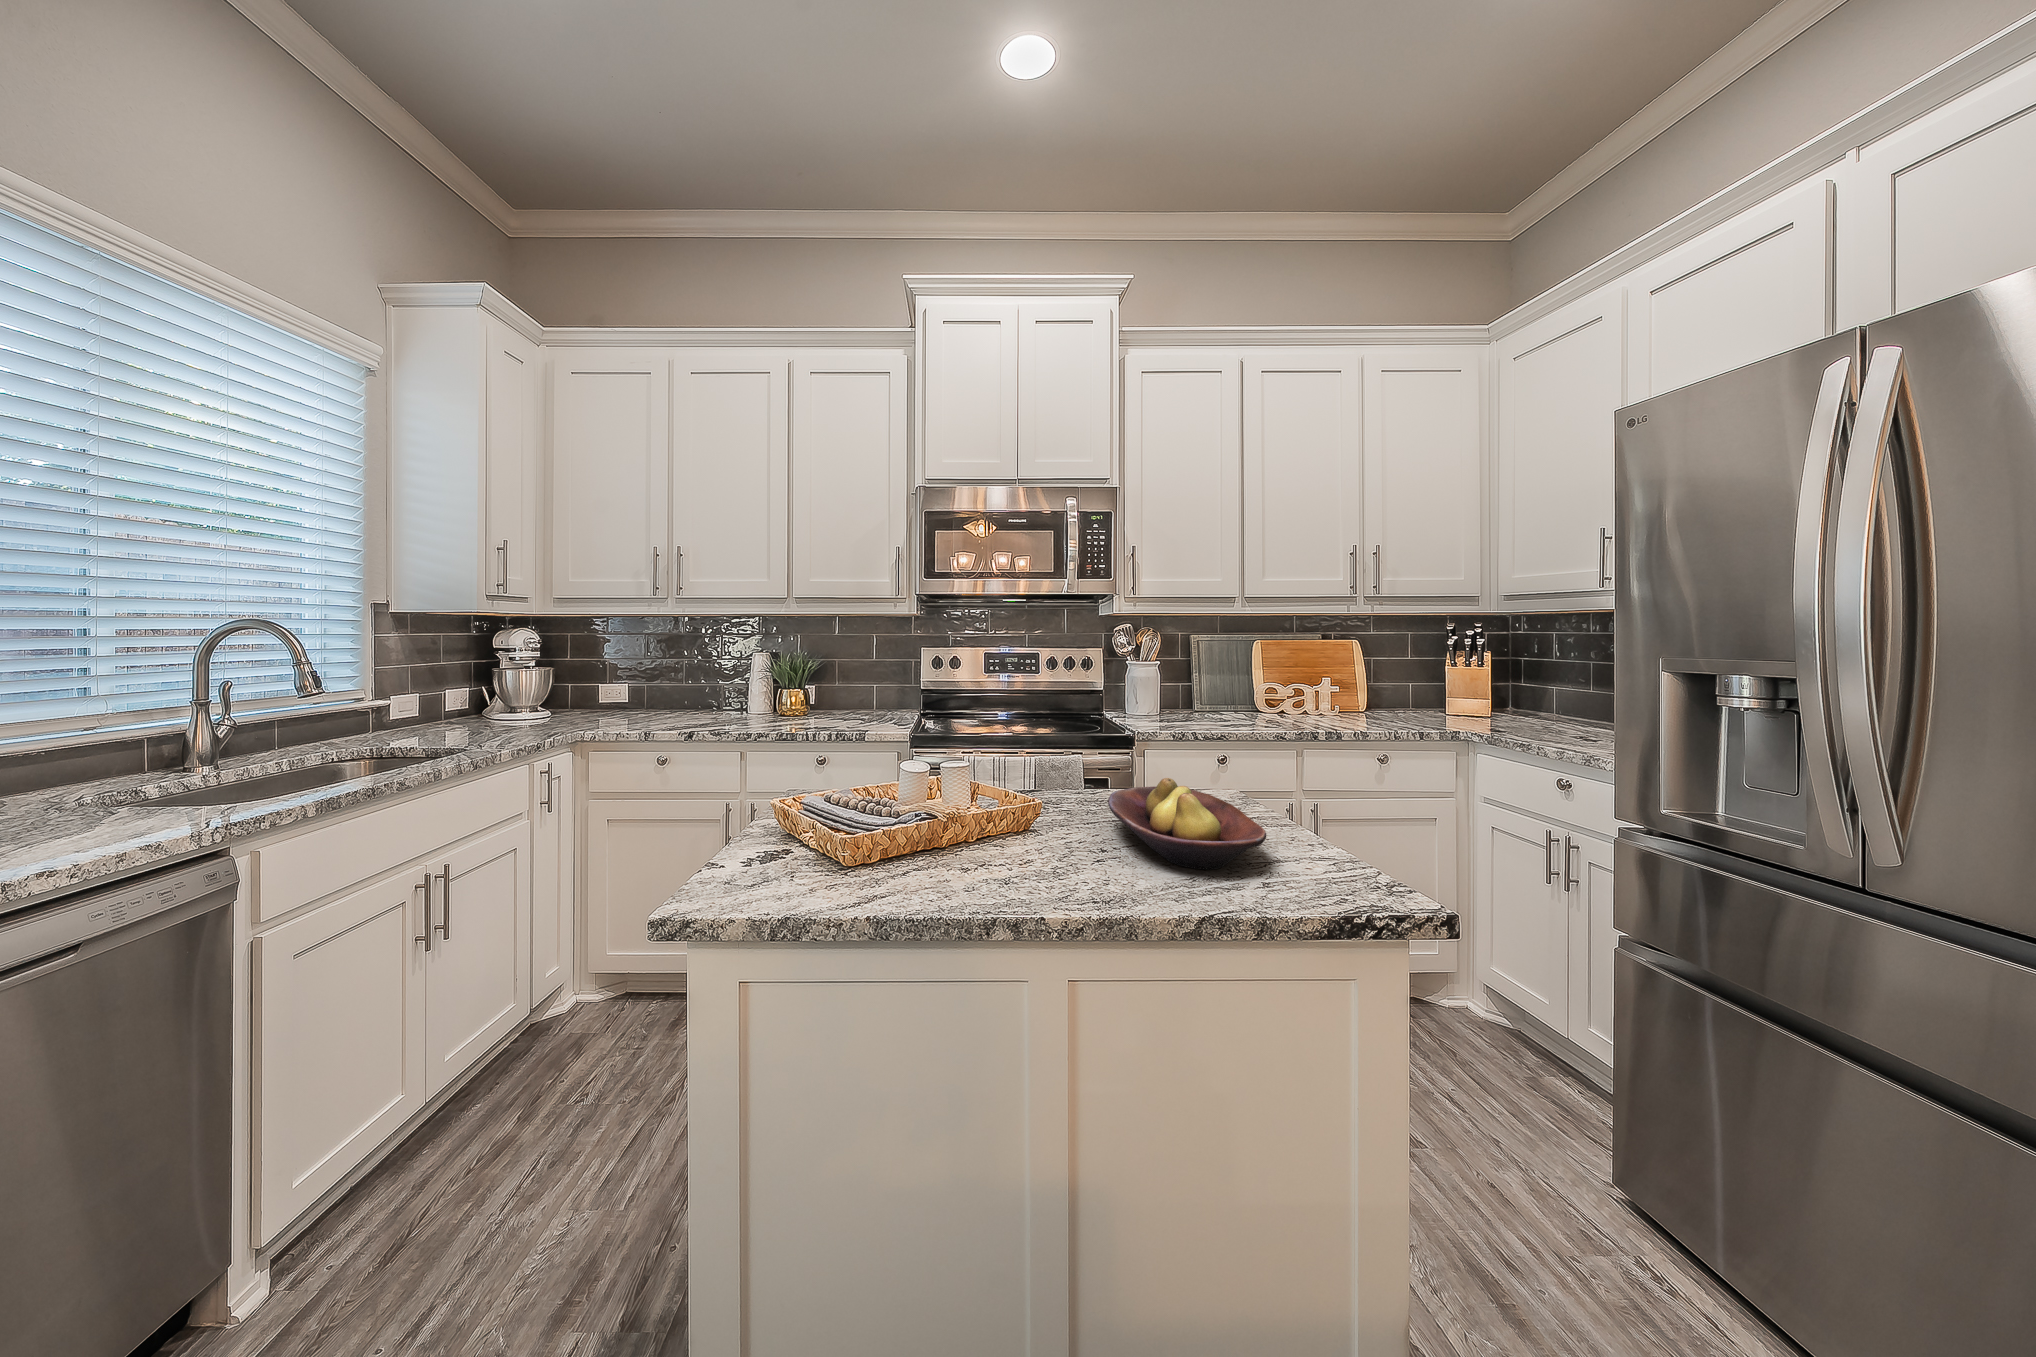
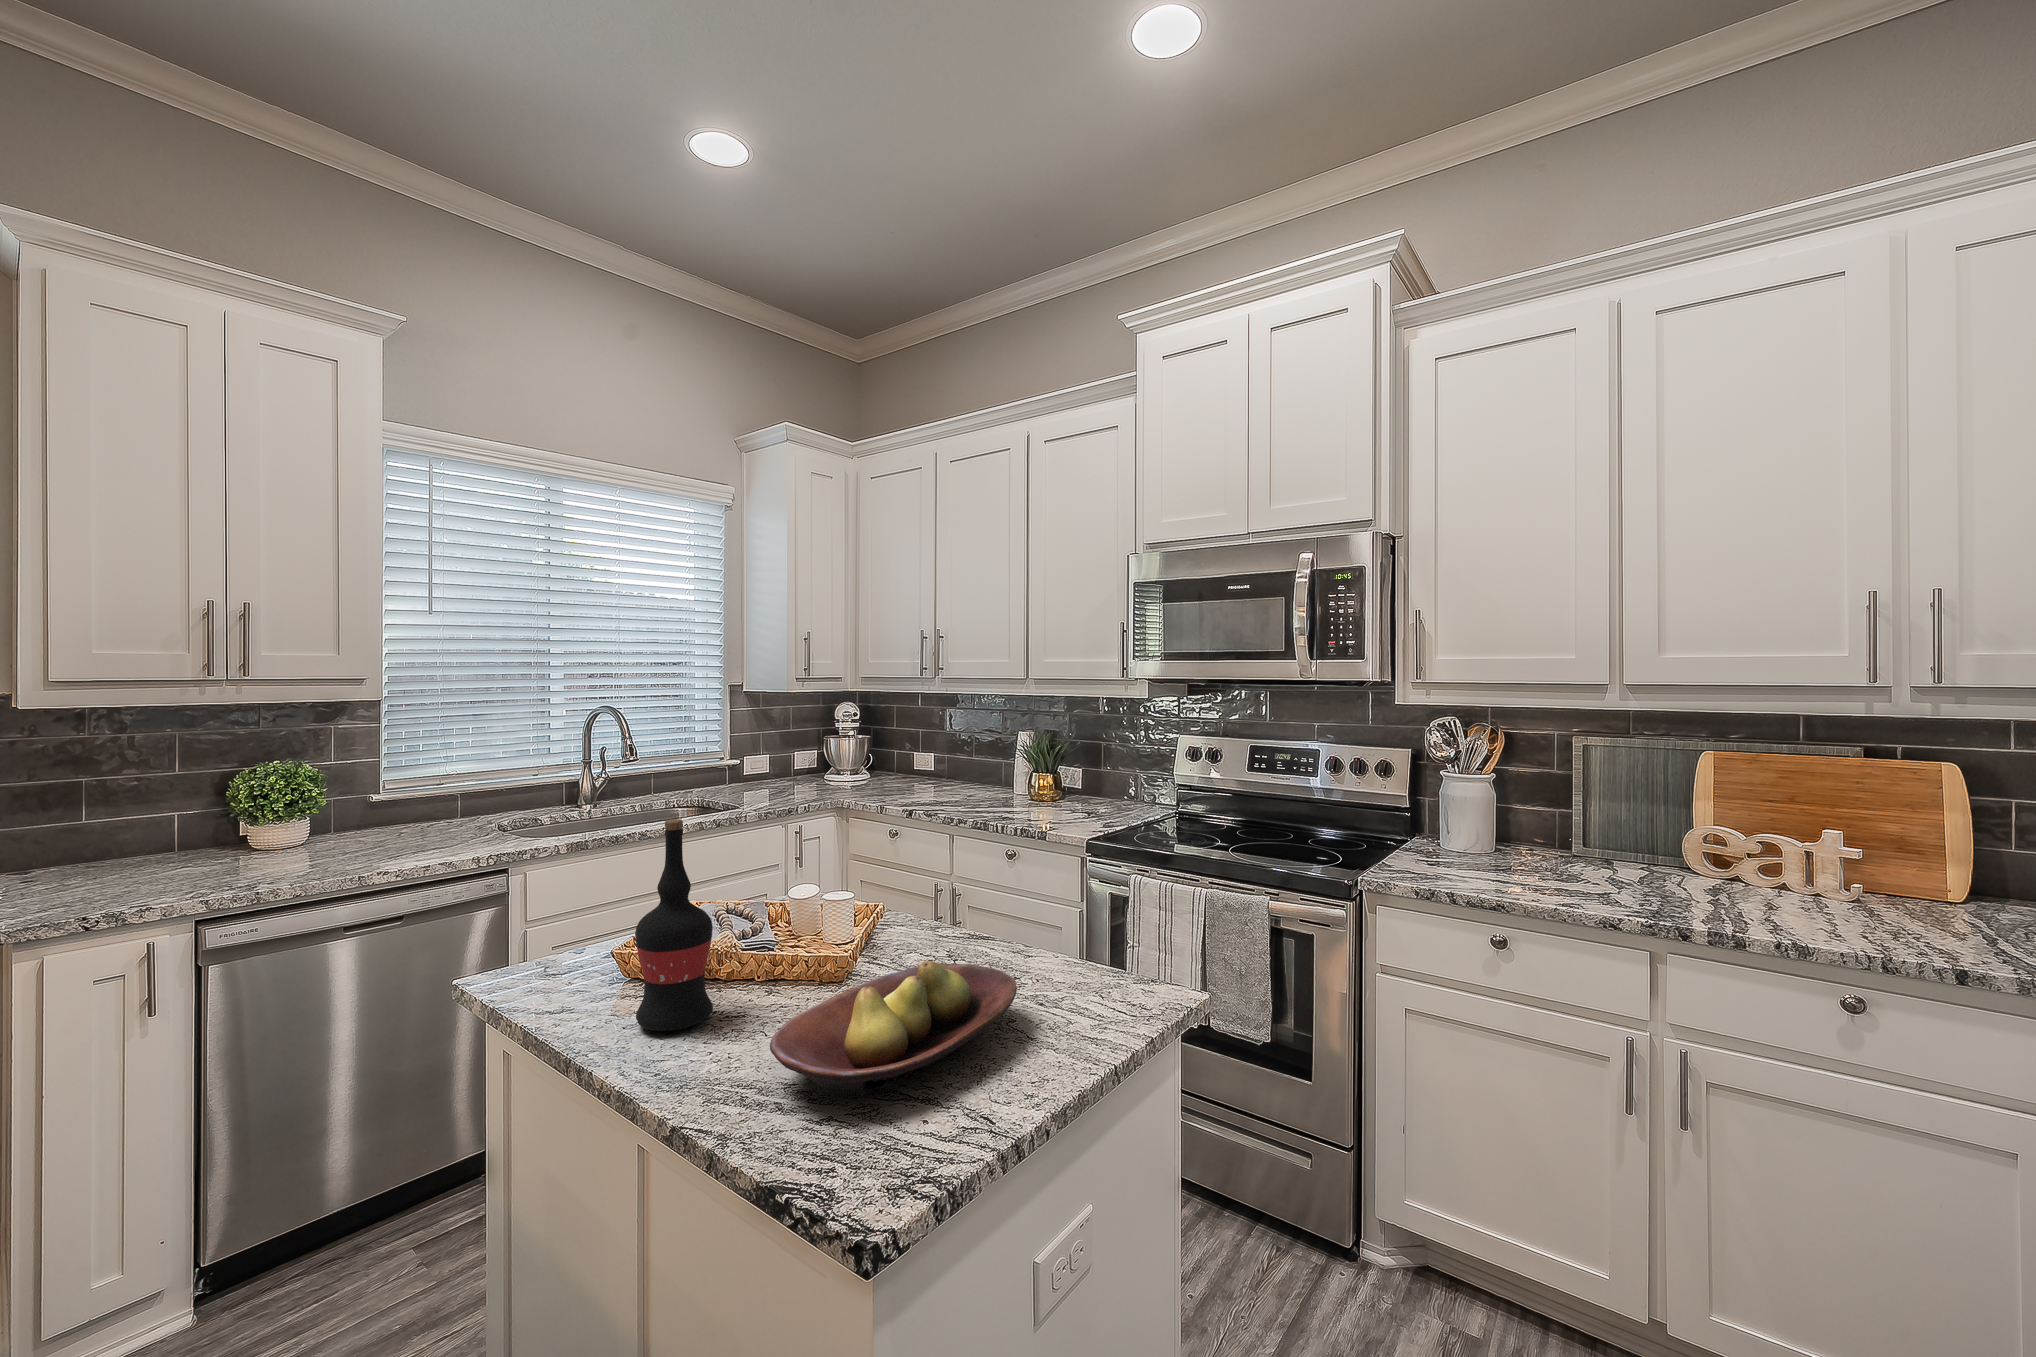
wine bottle: none [955,683,1022,878] -> present [635,819,713,1031]

